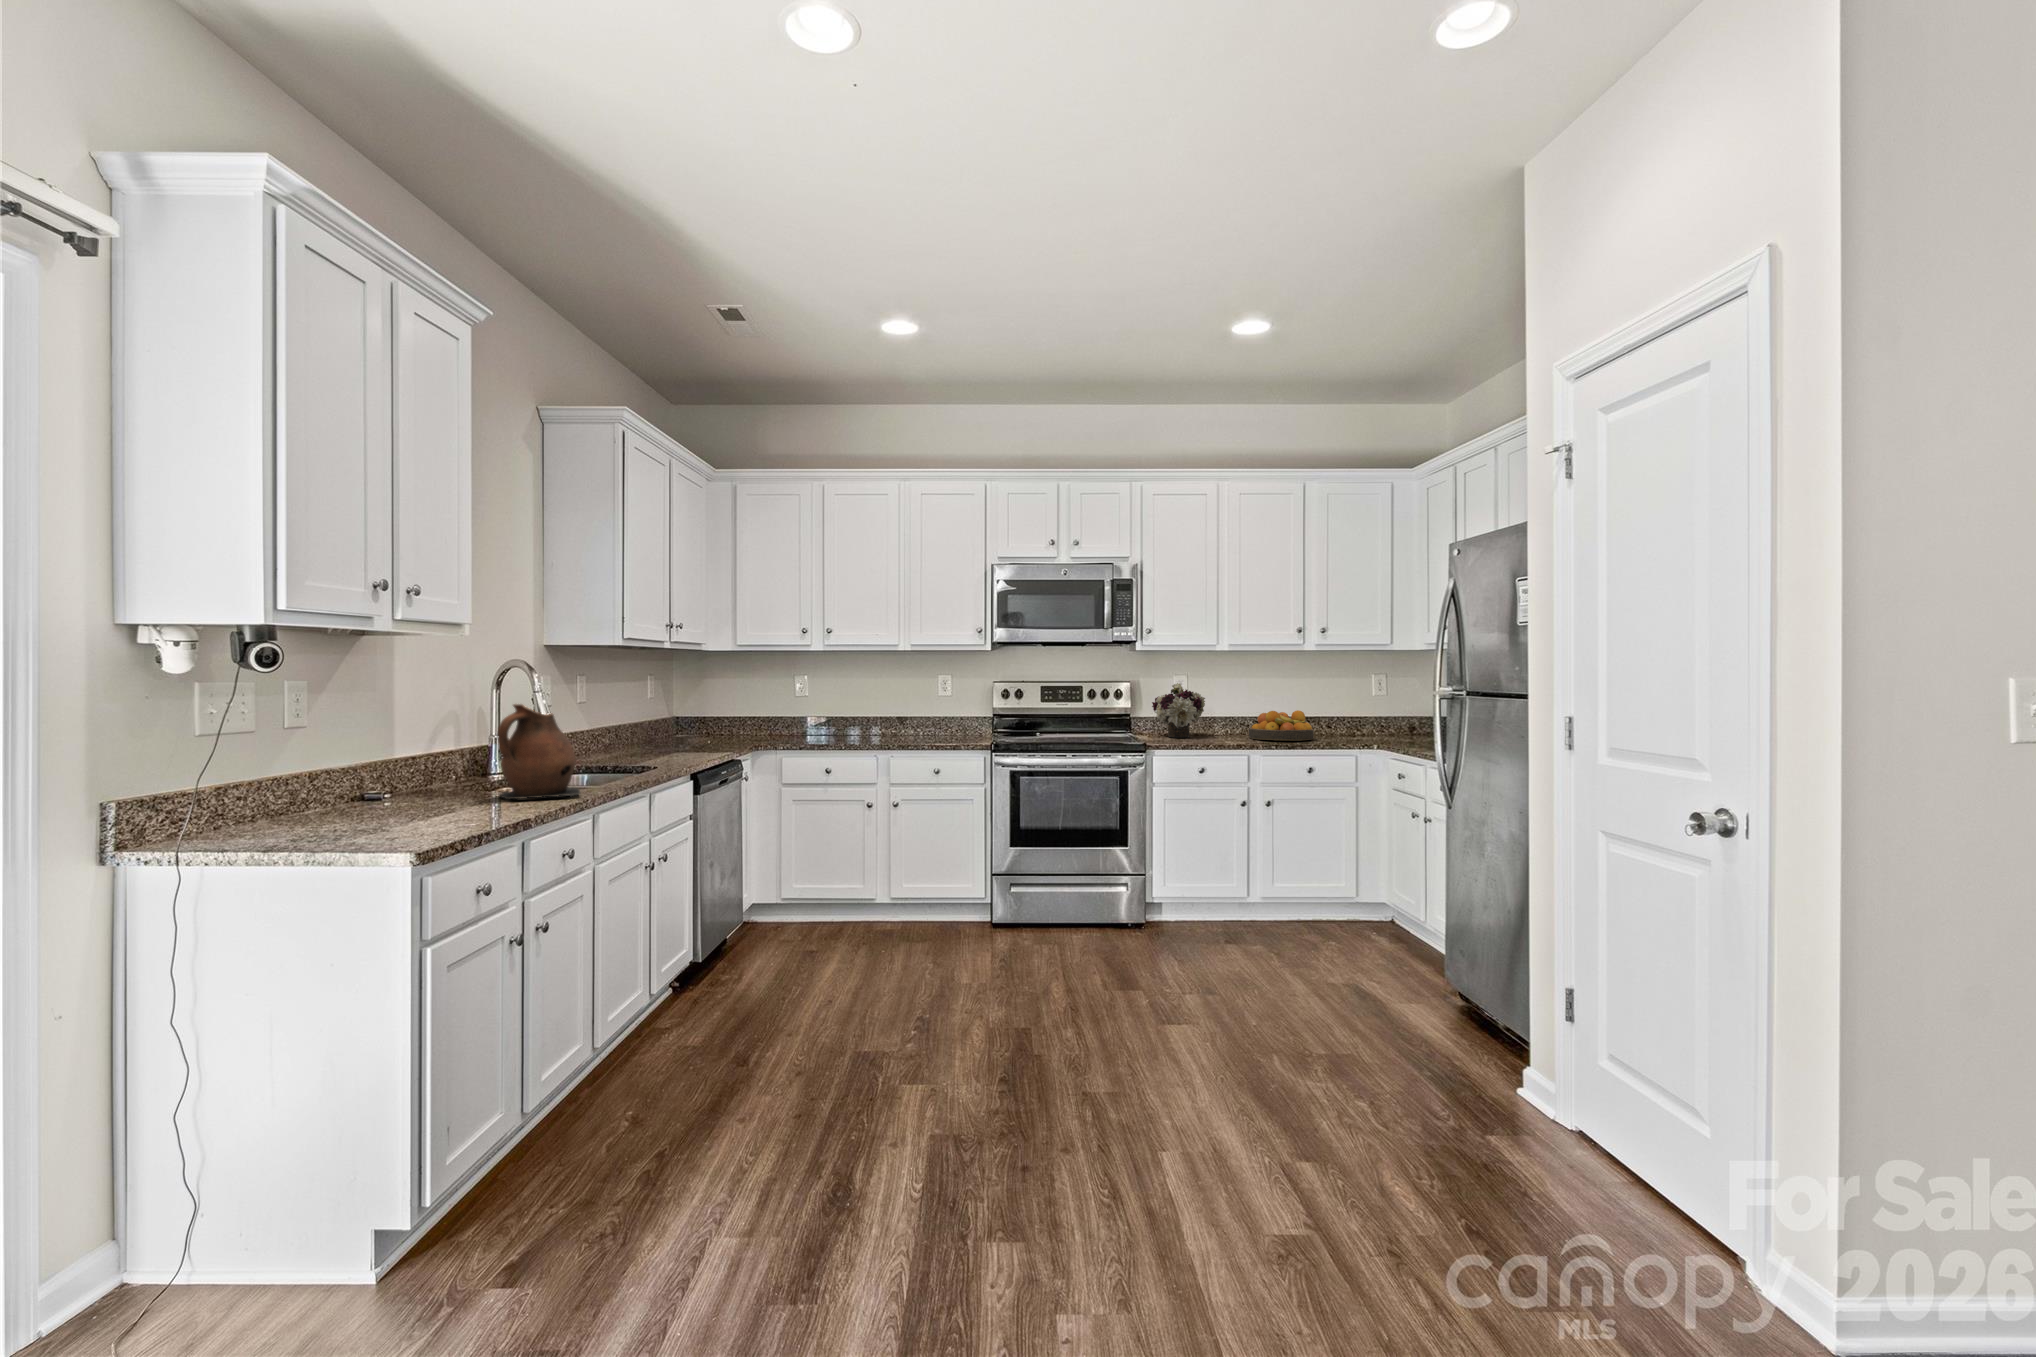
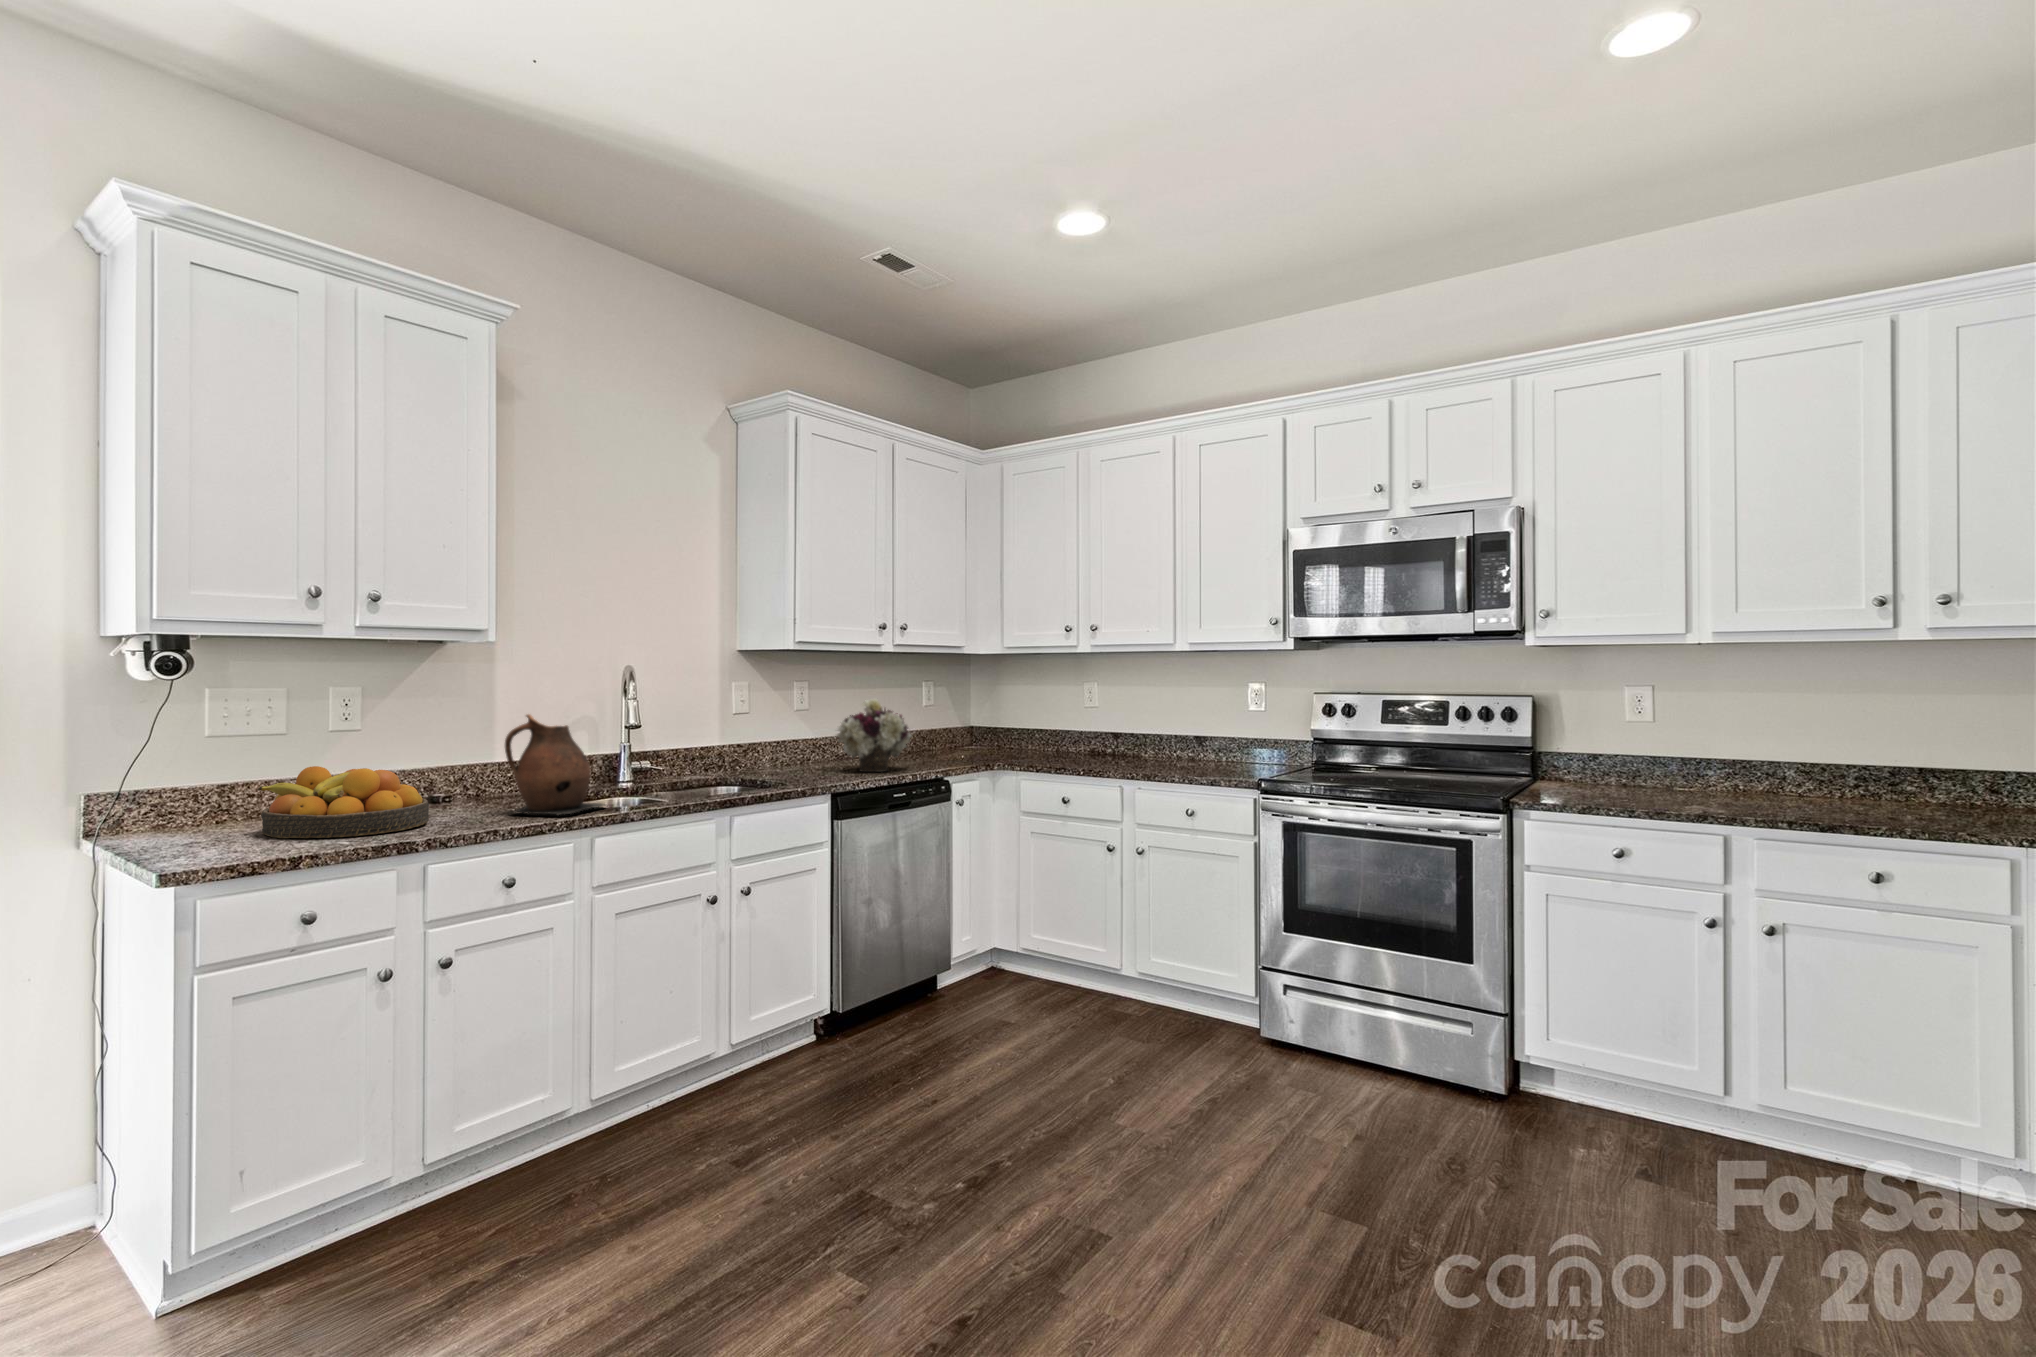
flower arrangement: present [1152,683,1205,738] -> present [836,699,911,772]
fruit bowl: present [1249,710,1314,741] -> present [257,766,429,838]

